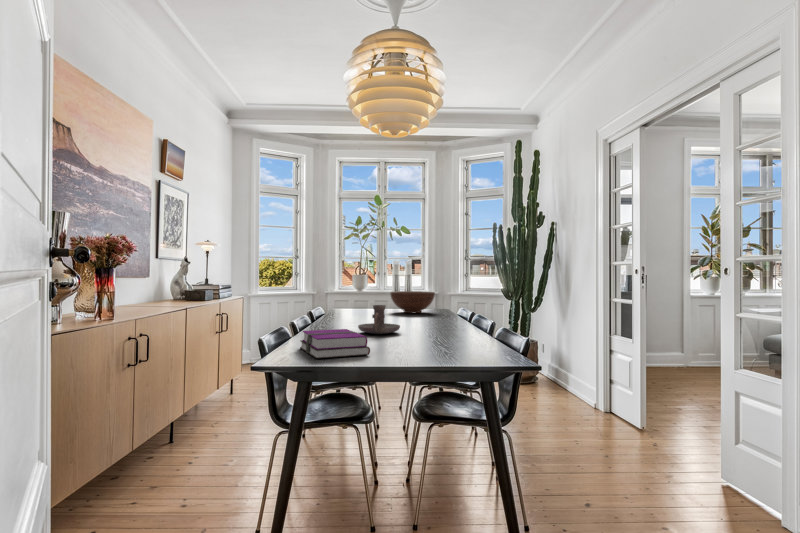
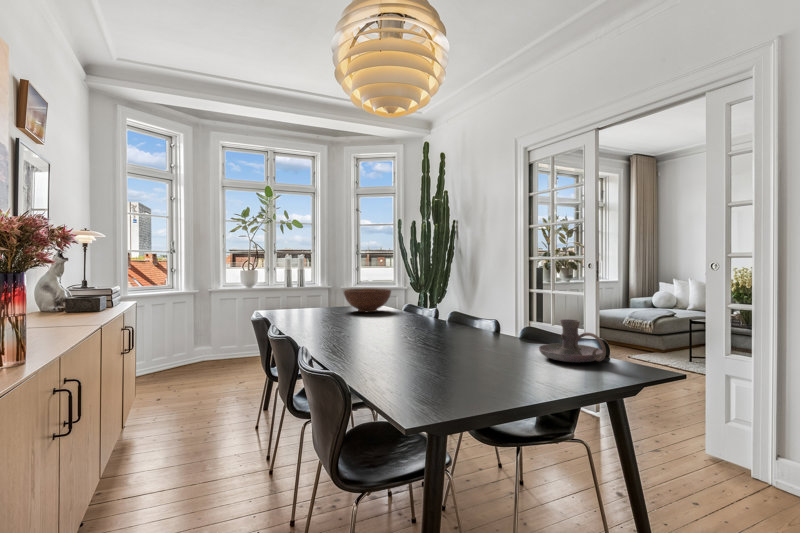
candle holder: present [358,305,400,334] -> present [539,319,606,362]
hardback book: present [300,329,370,358] -> none [388,344,499,393]

